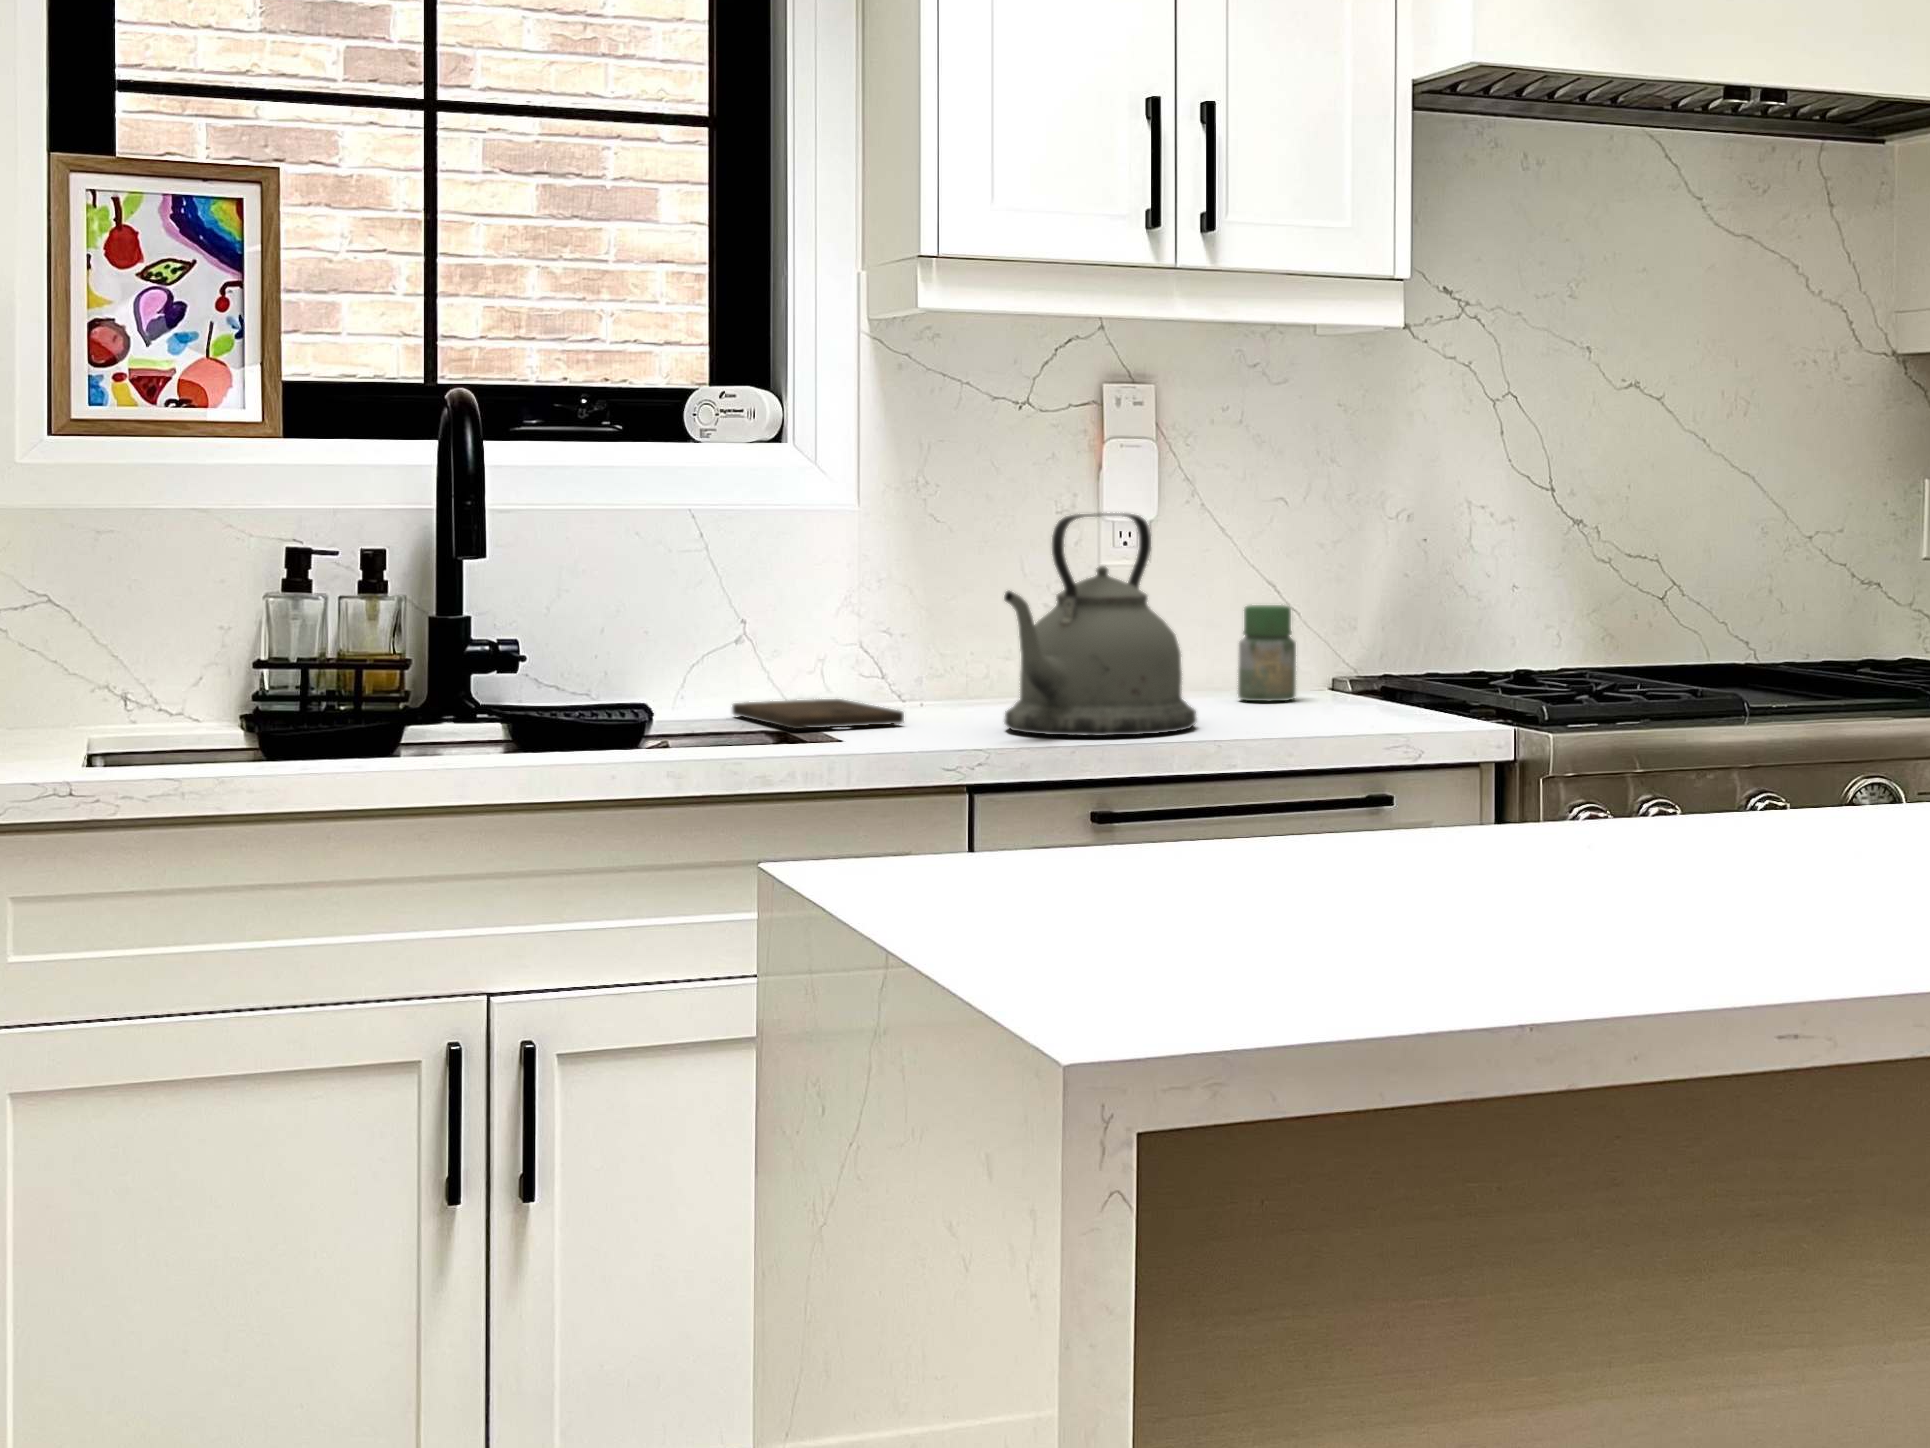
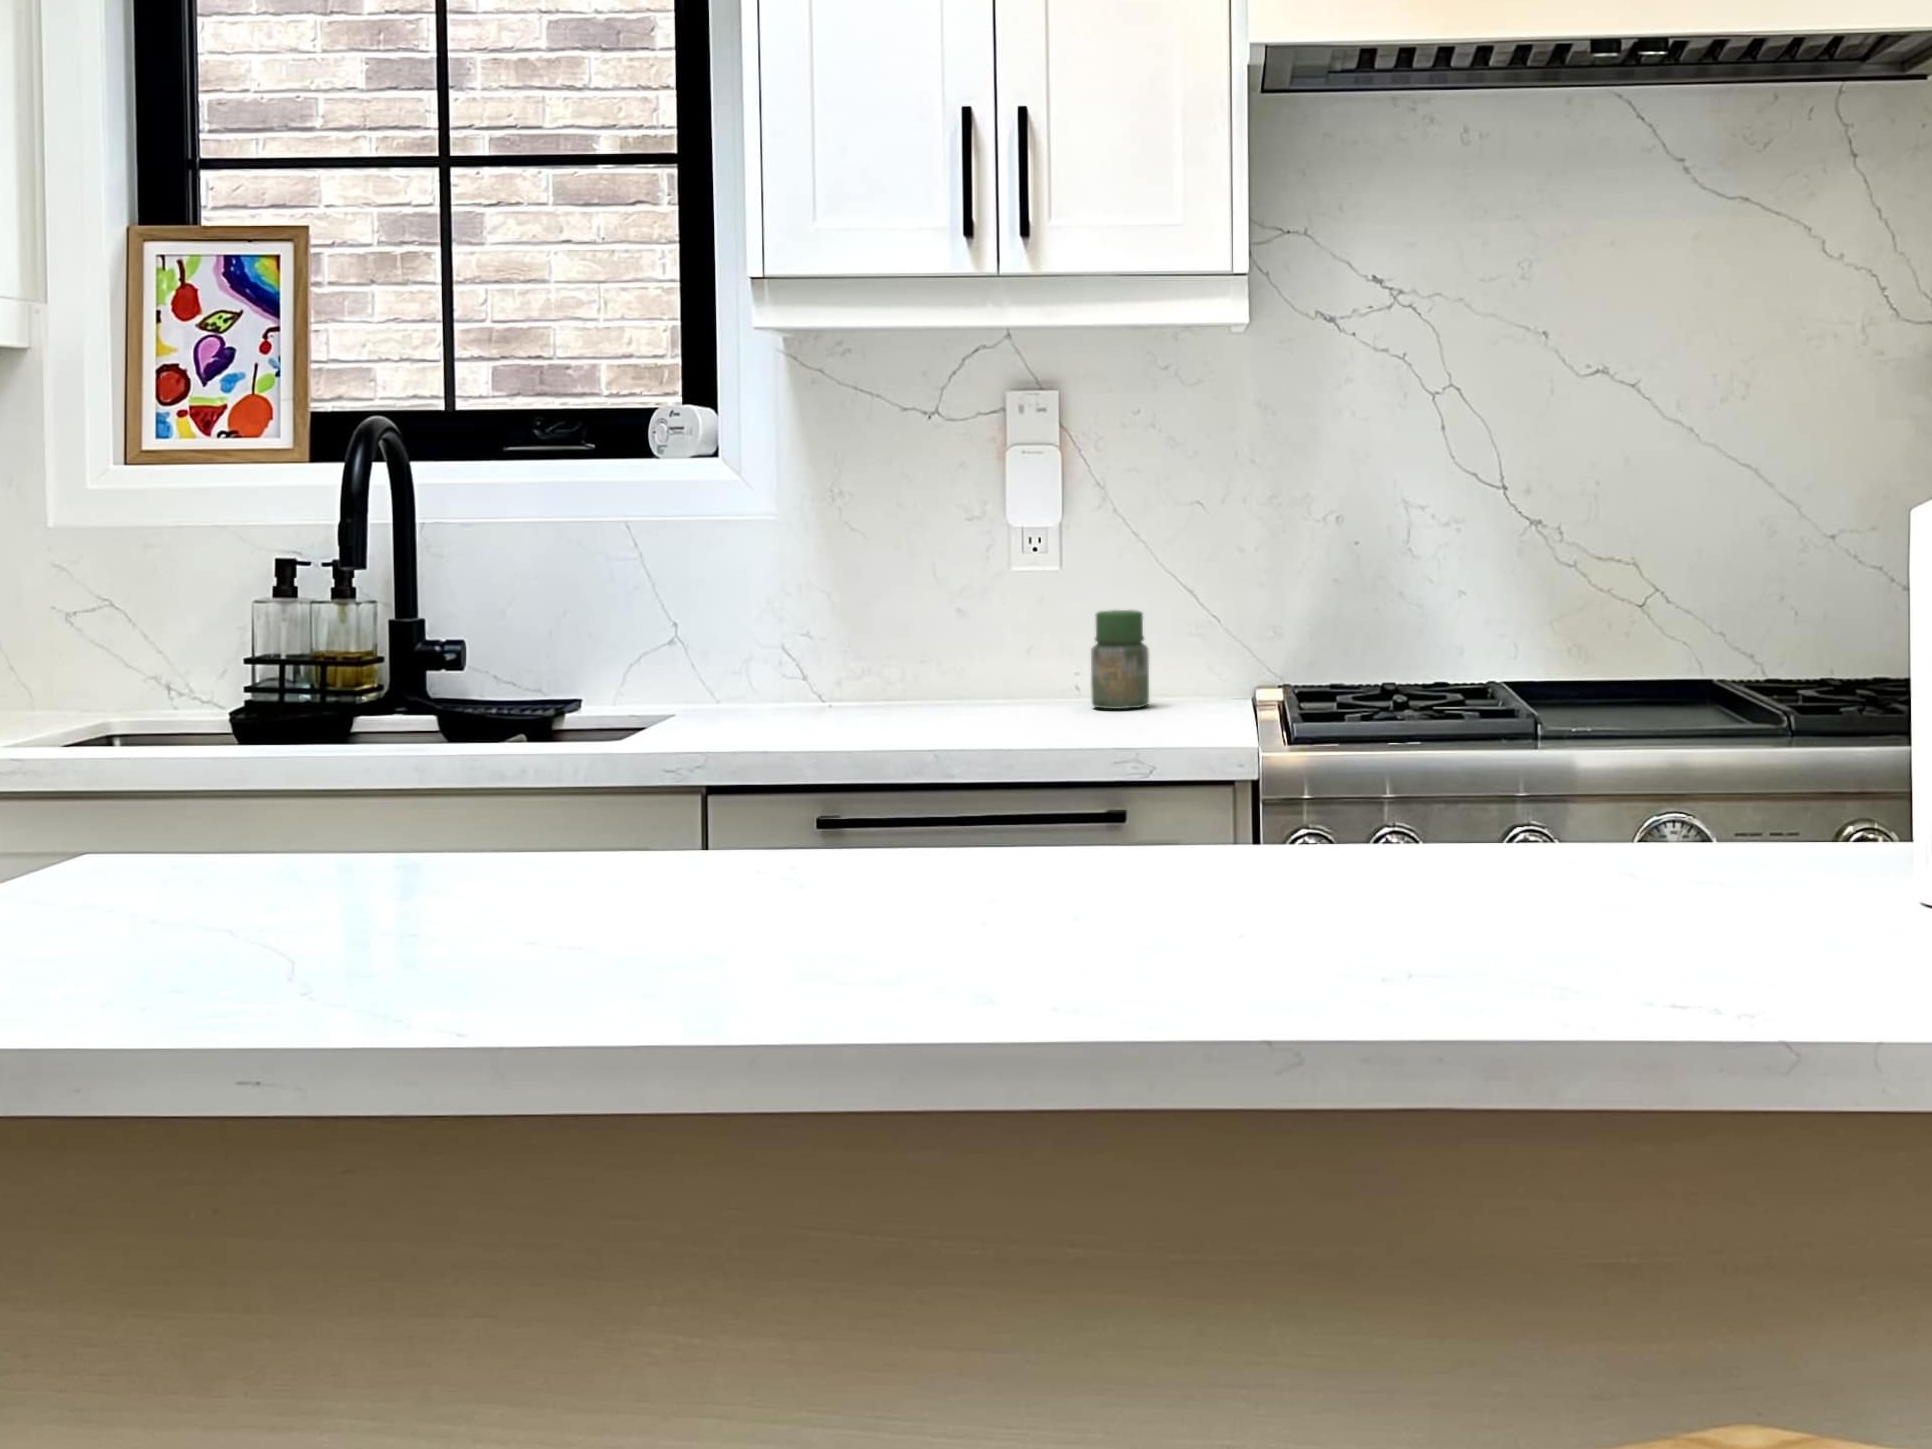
kettle: present [1004,514,1196,736] -> none [716,524,954,747]
cutting board: present [732,699,904,729] -> none [603,697,724,729]

